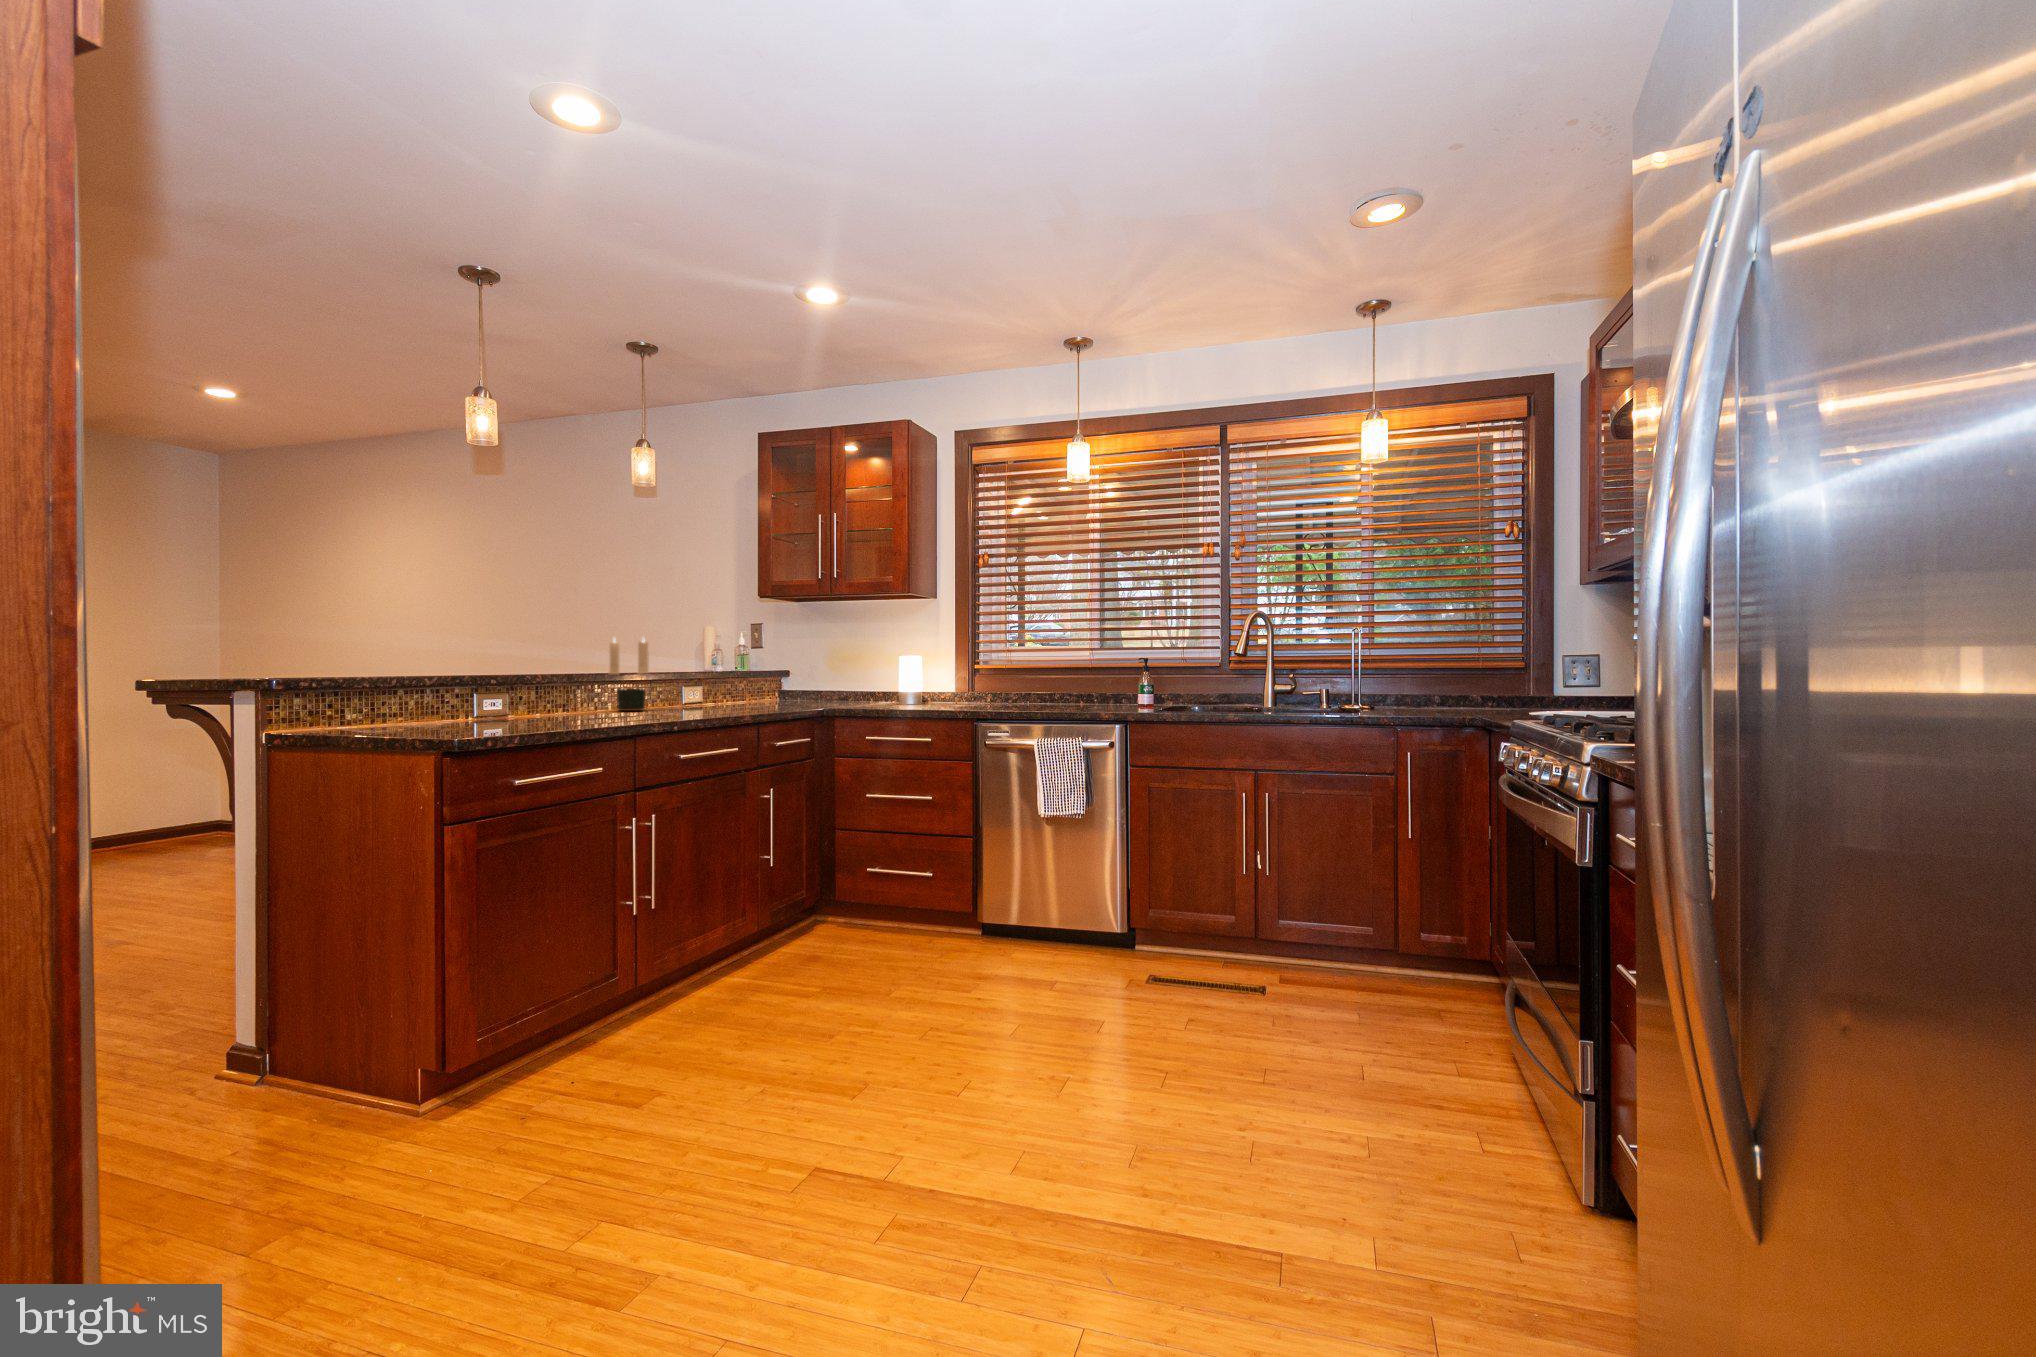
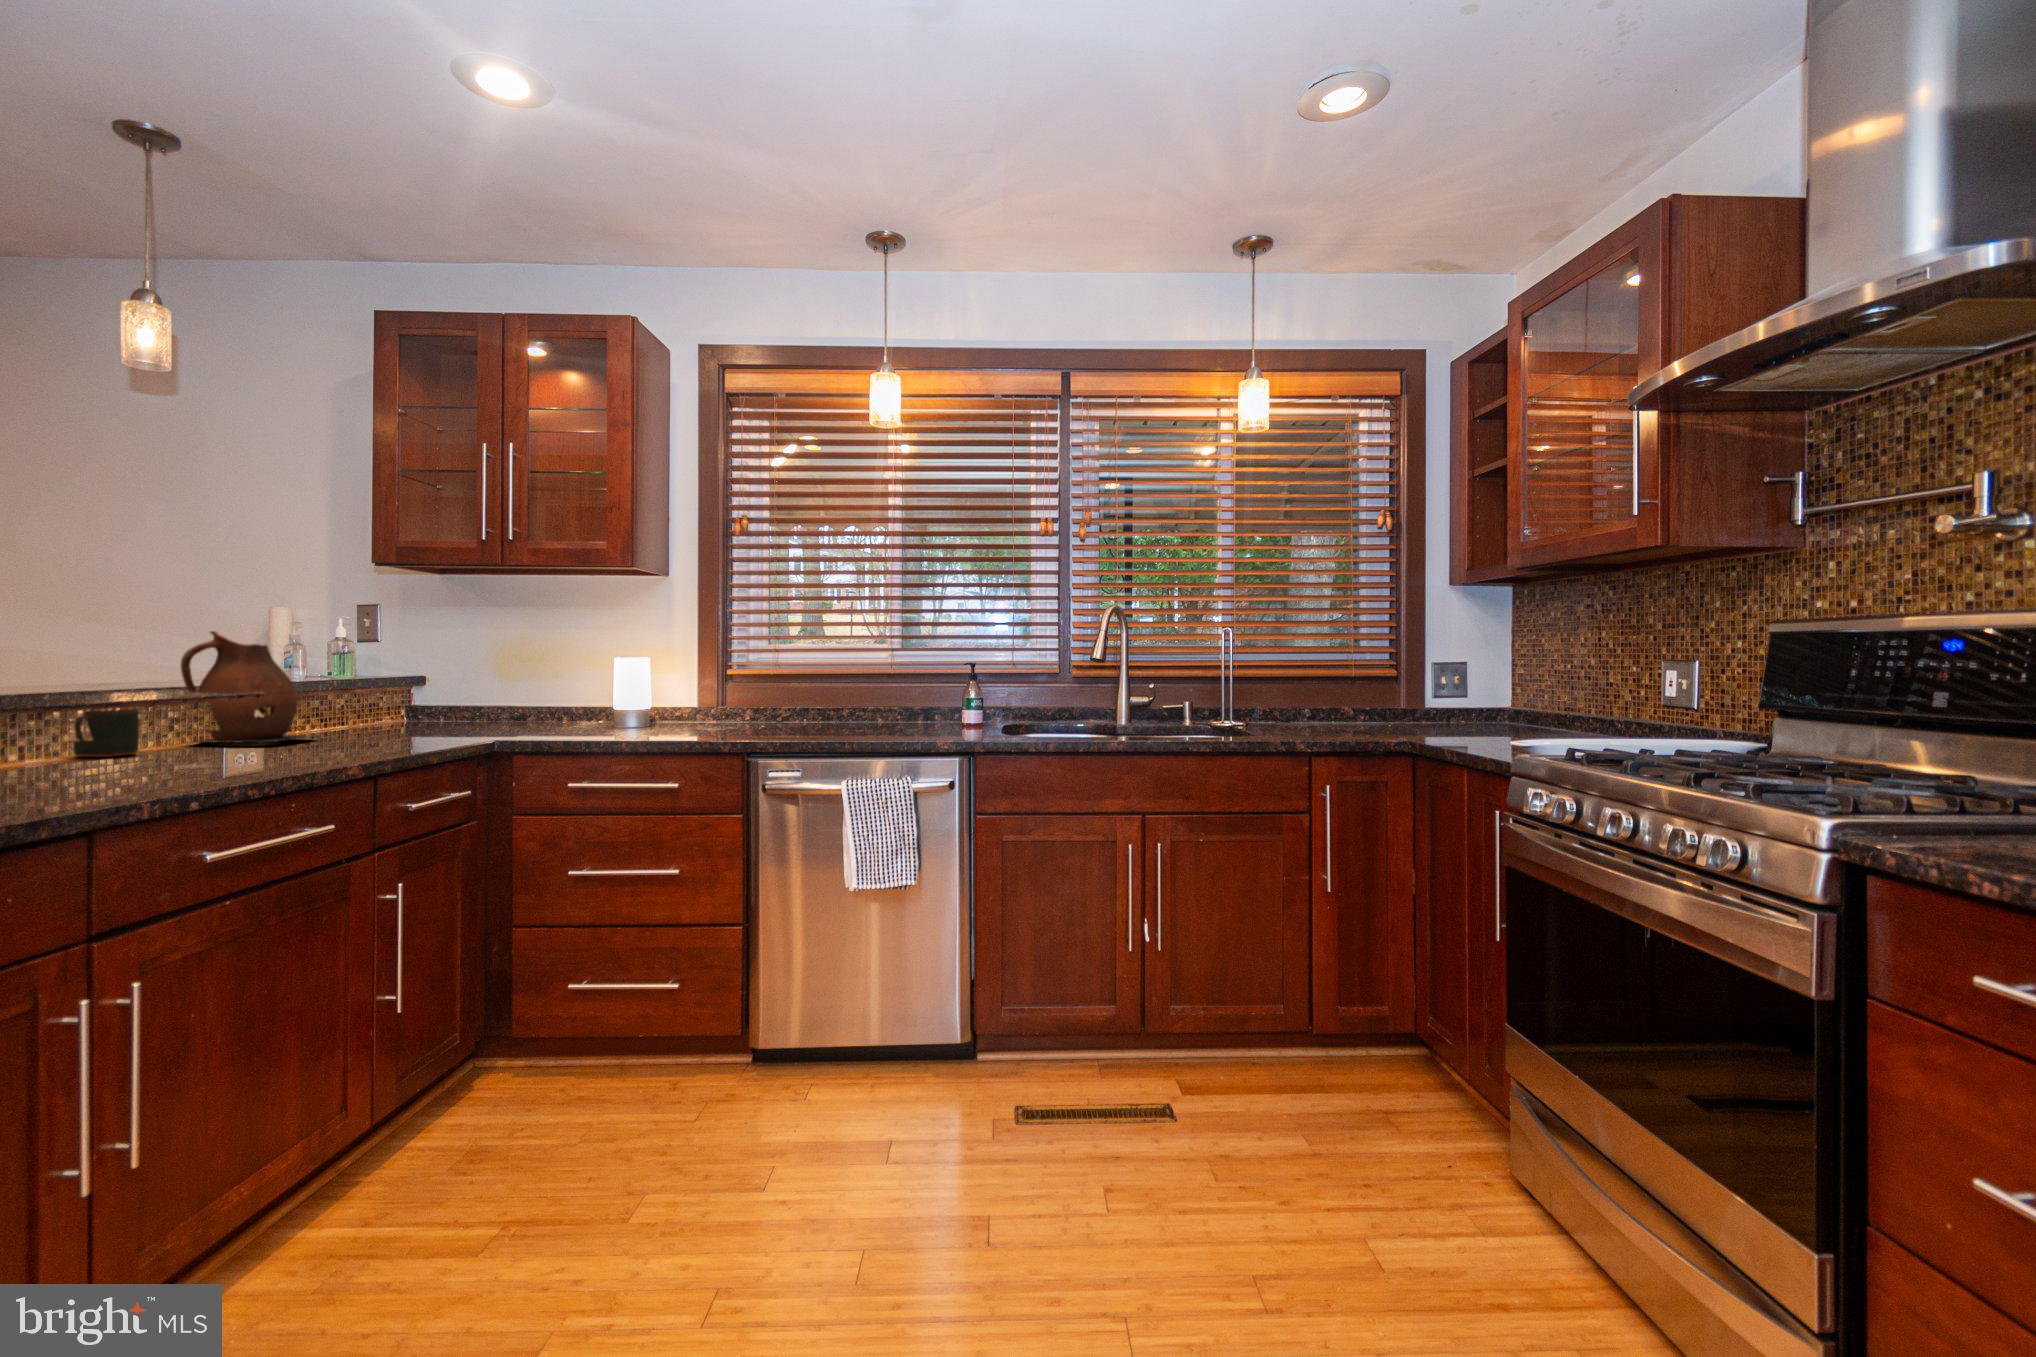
candle: present [608,639,649,675] -> none [62,619,156,686]
ceramic pitcher: none [663,642,729,708] -> present [180,631,318,744]

